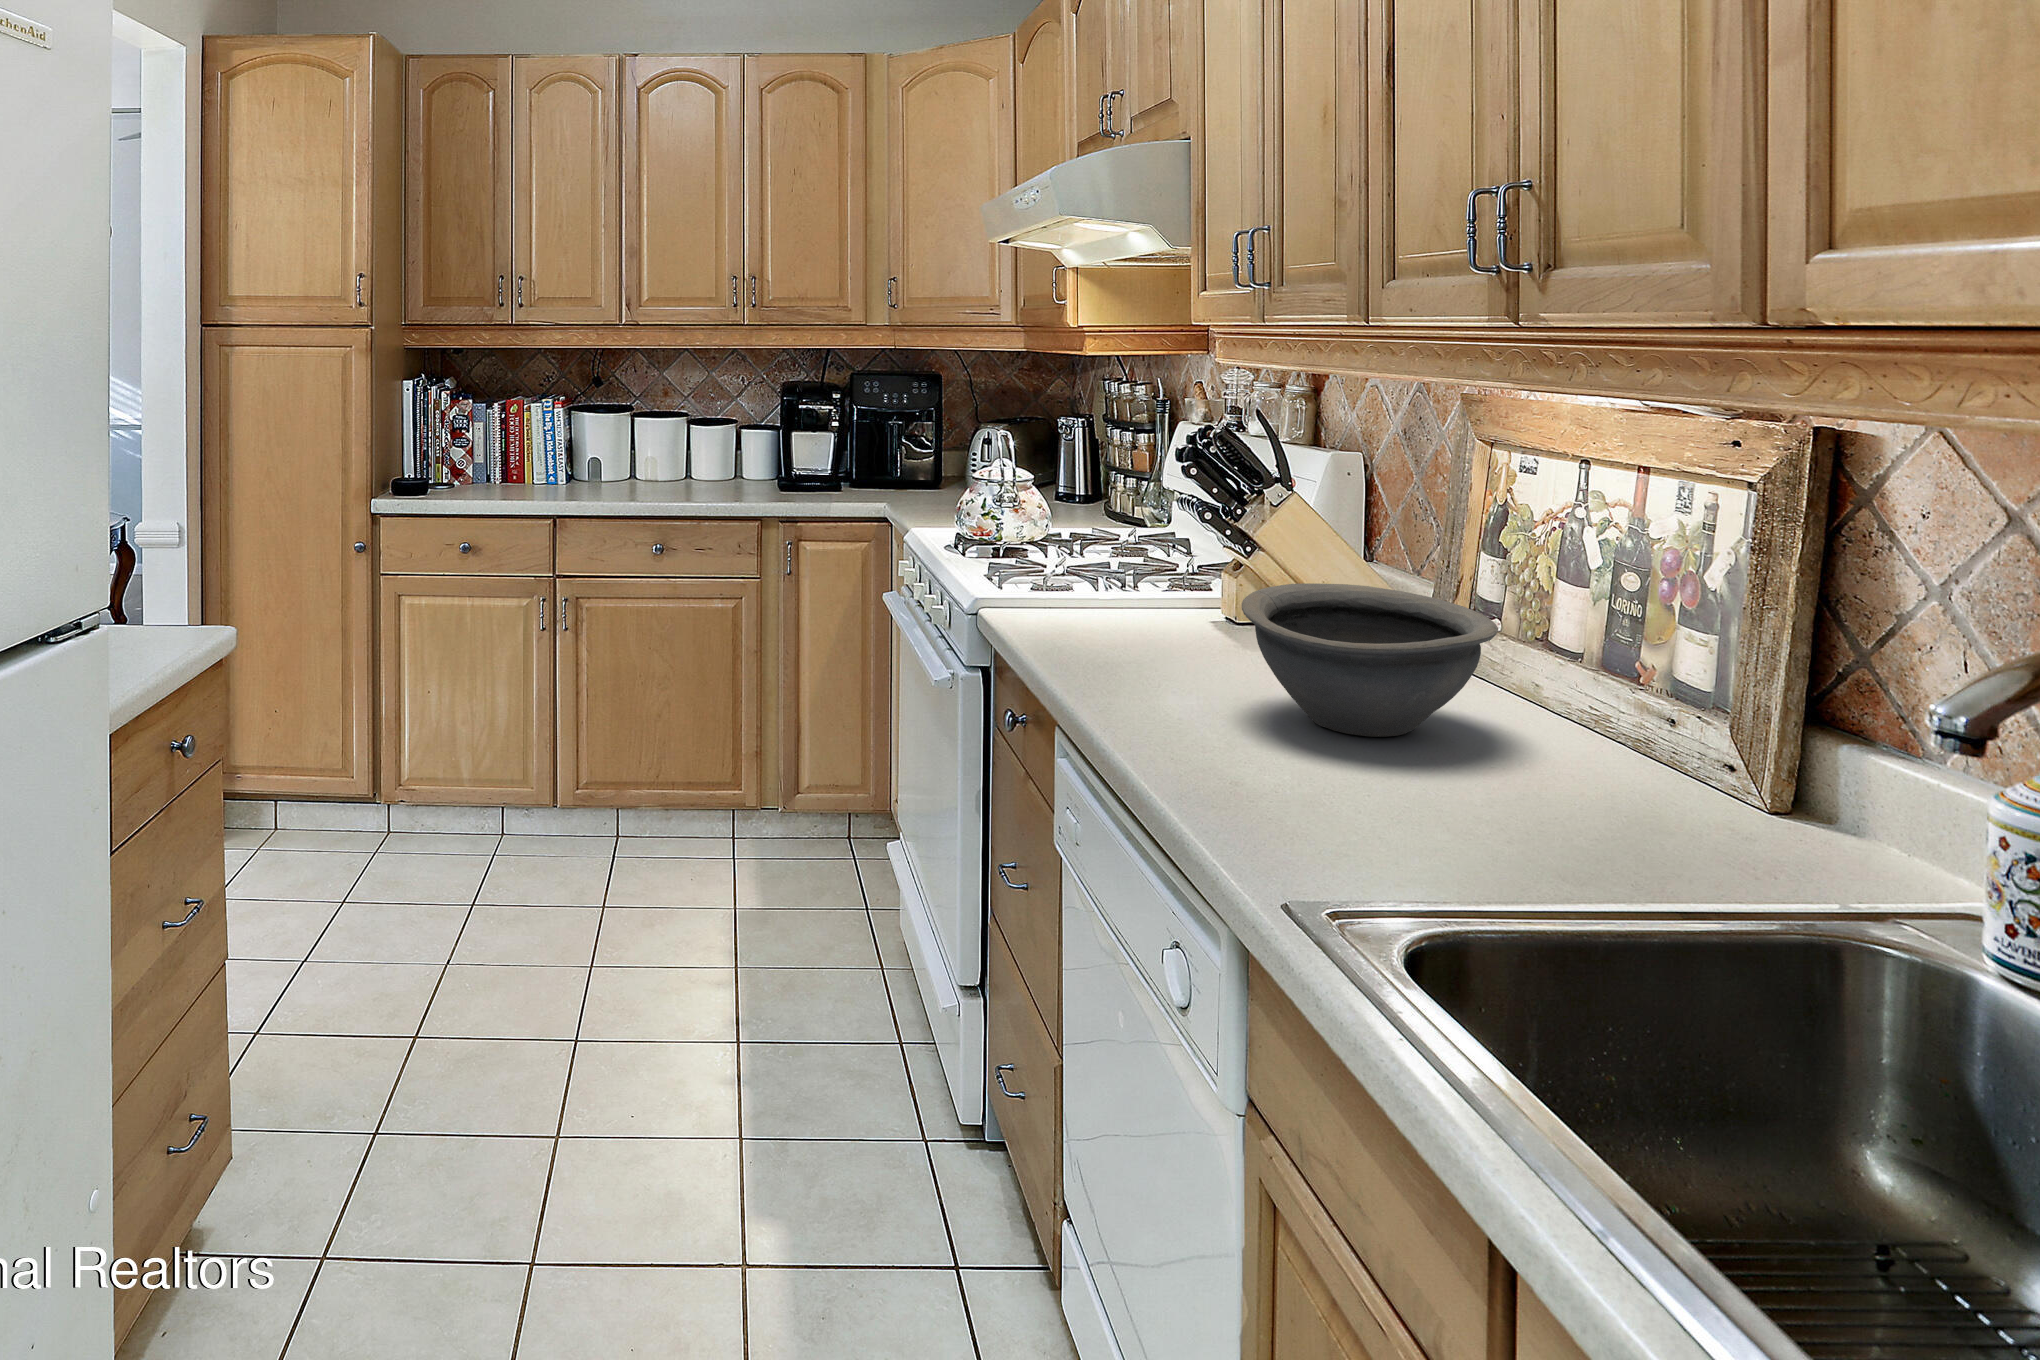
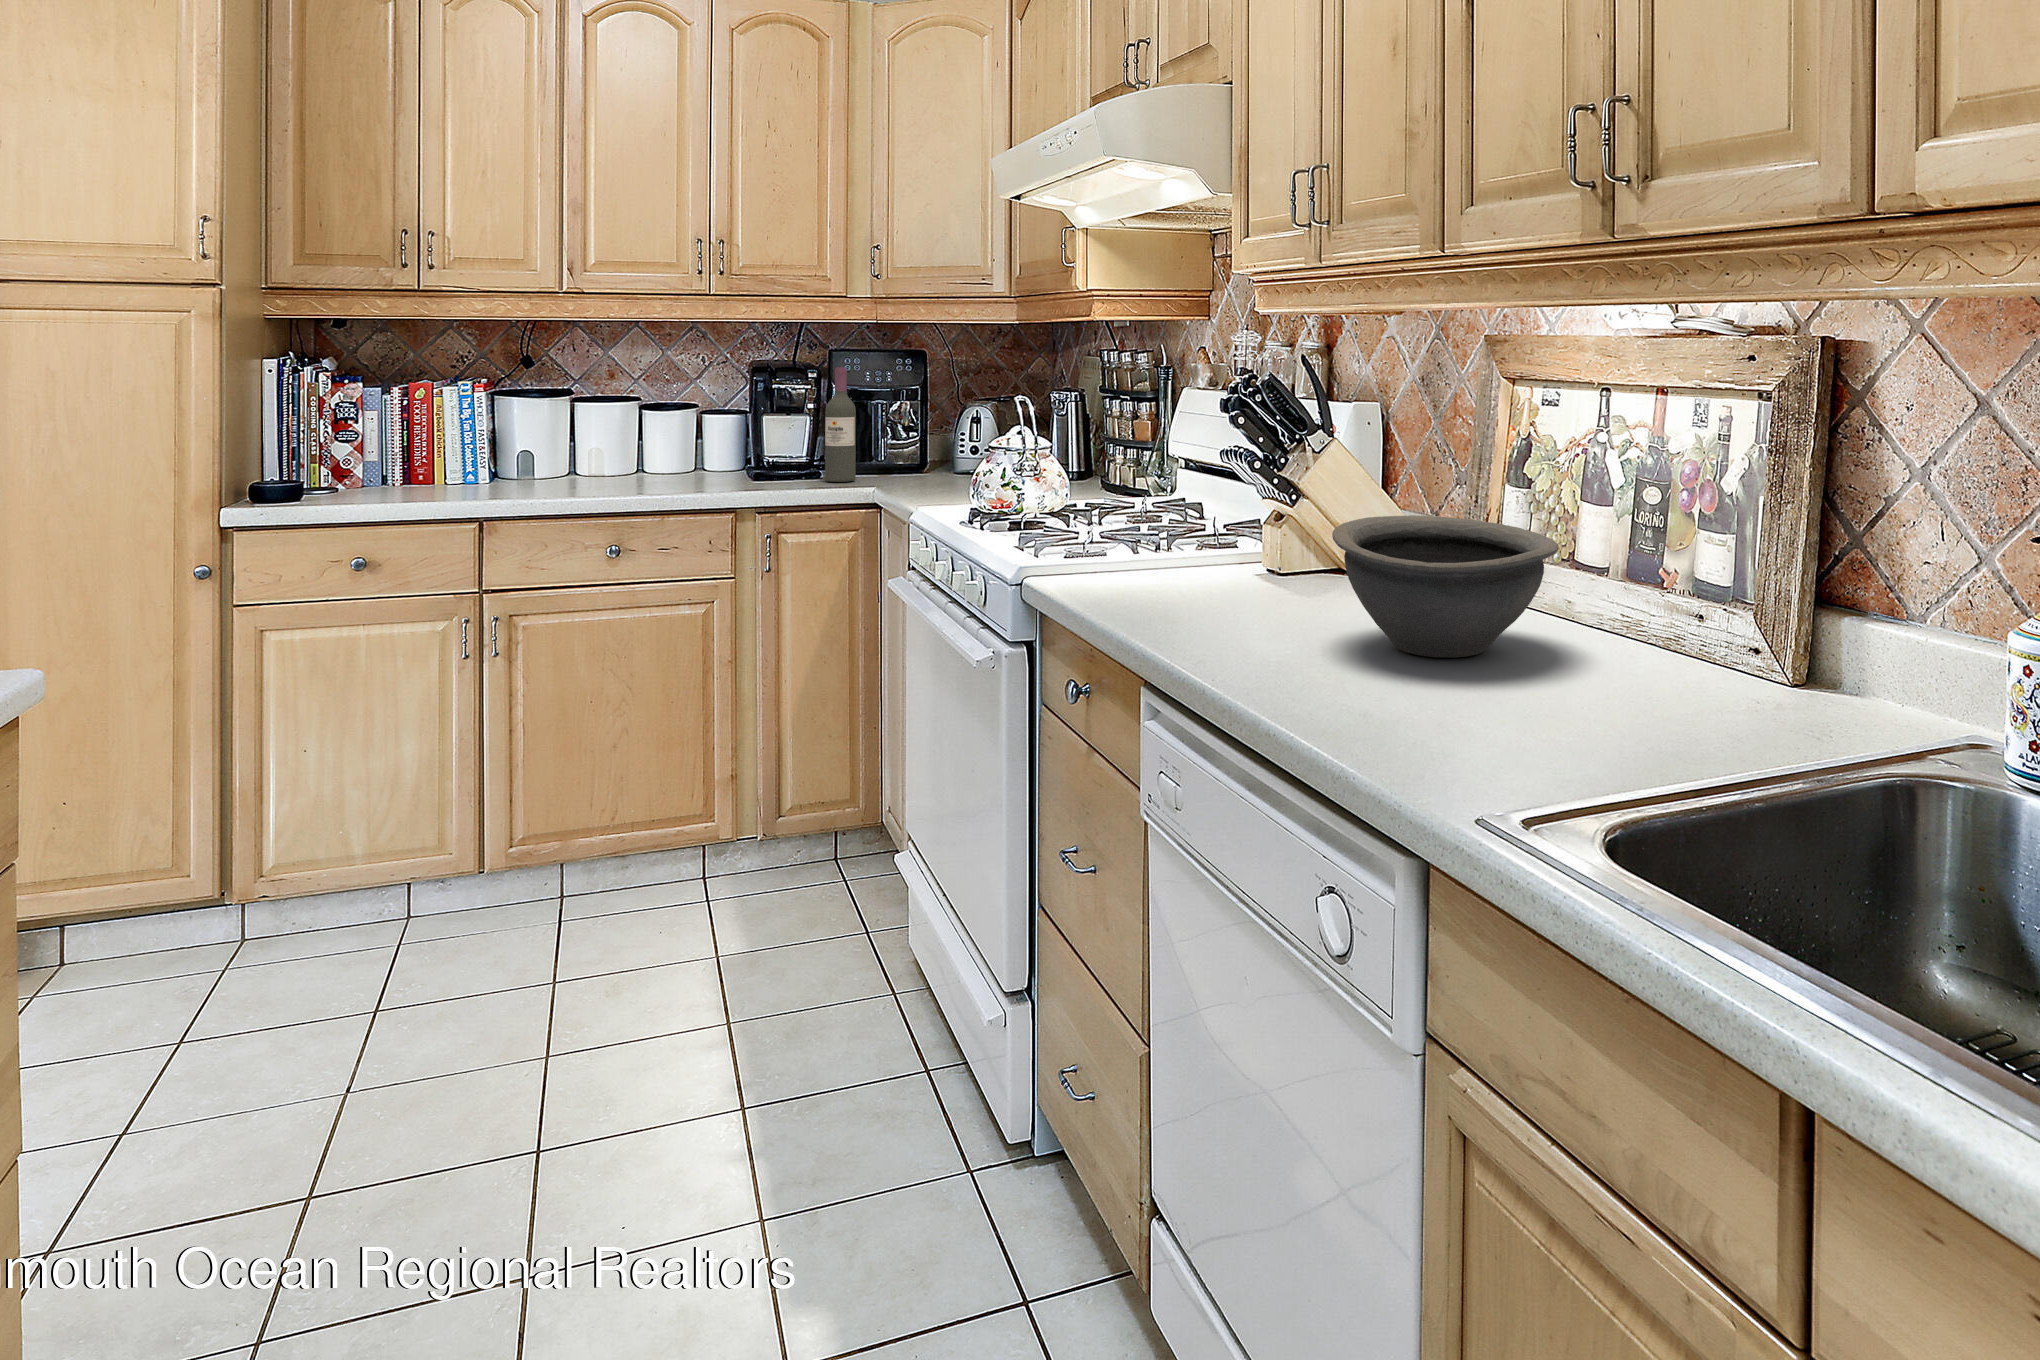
wine bottle: none [834,391,861,496] -> present [825,367,856,482]

